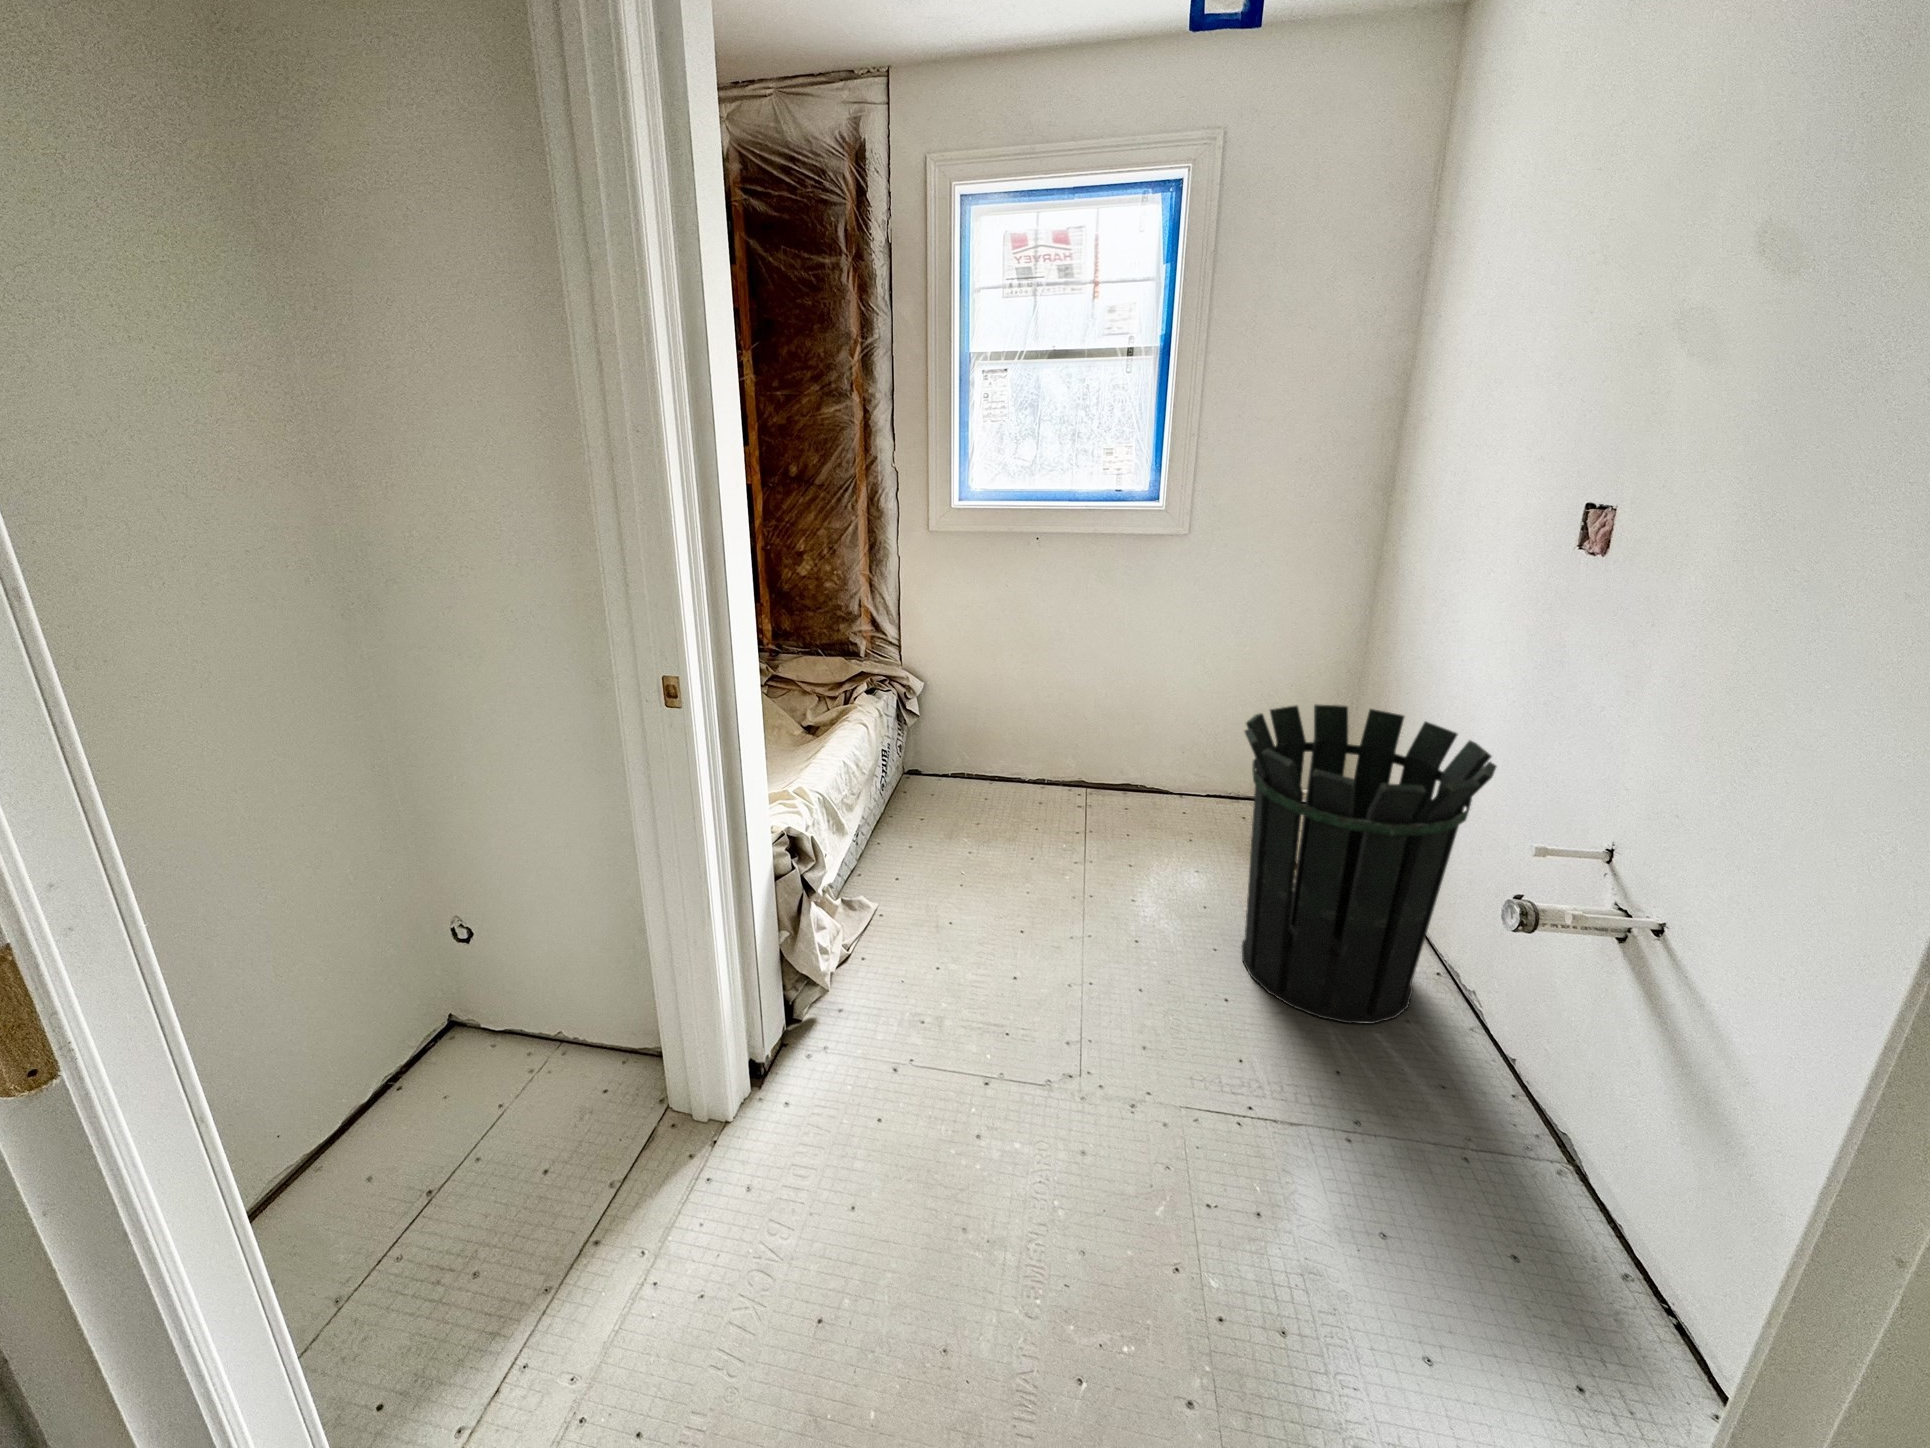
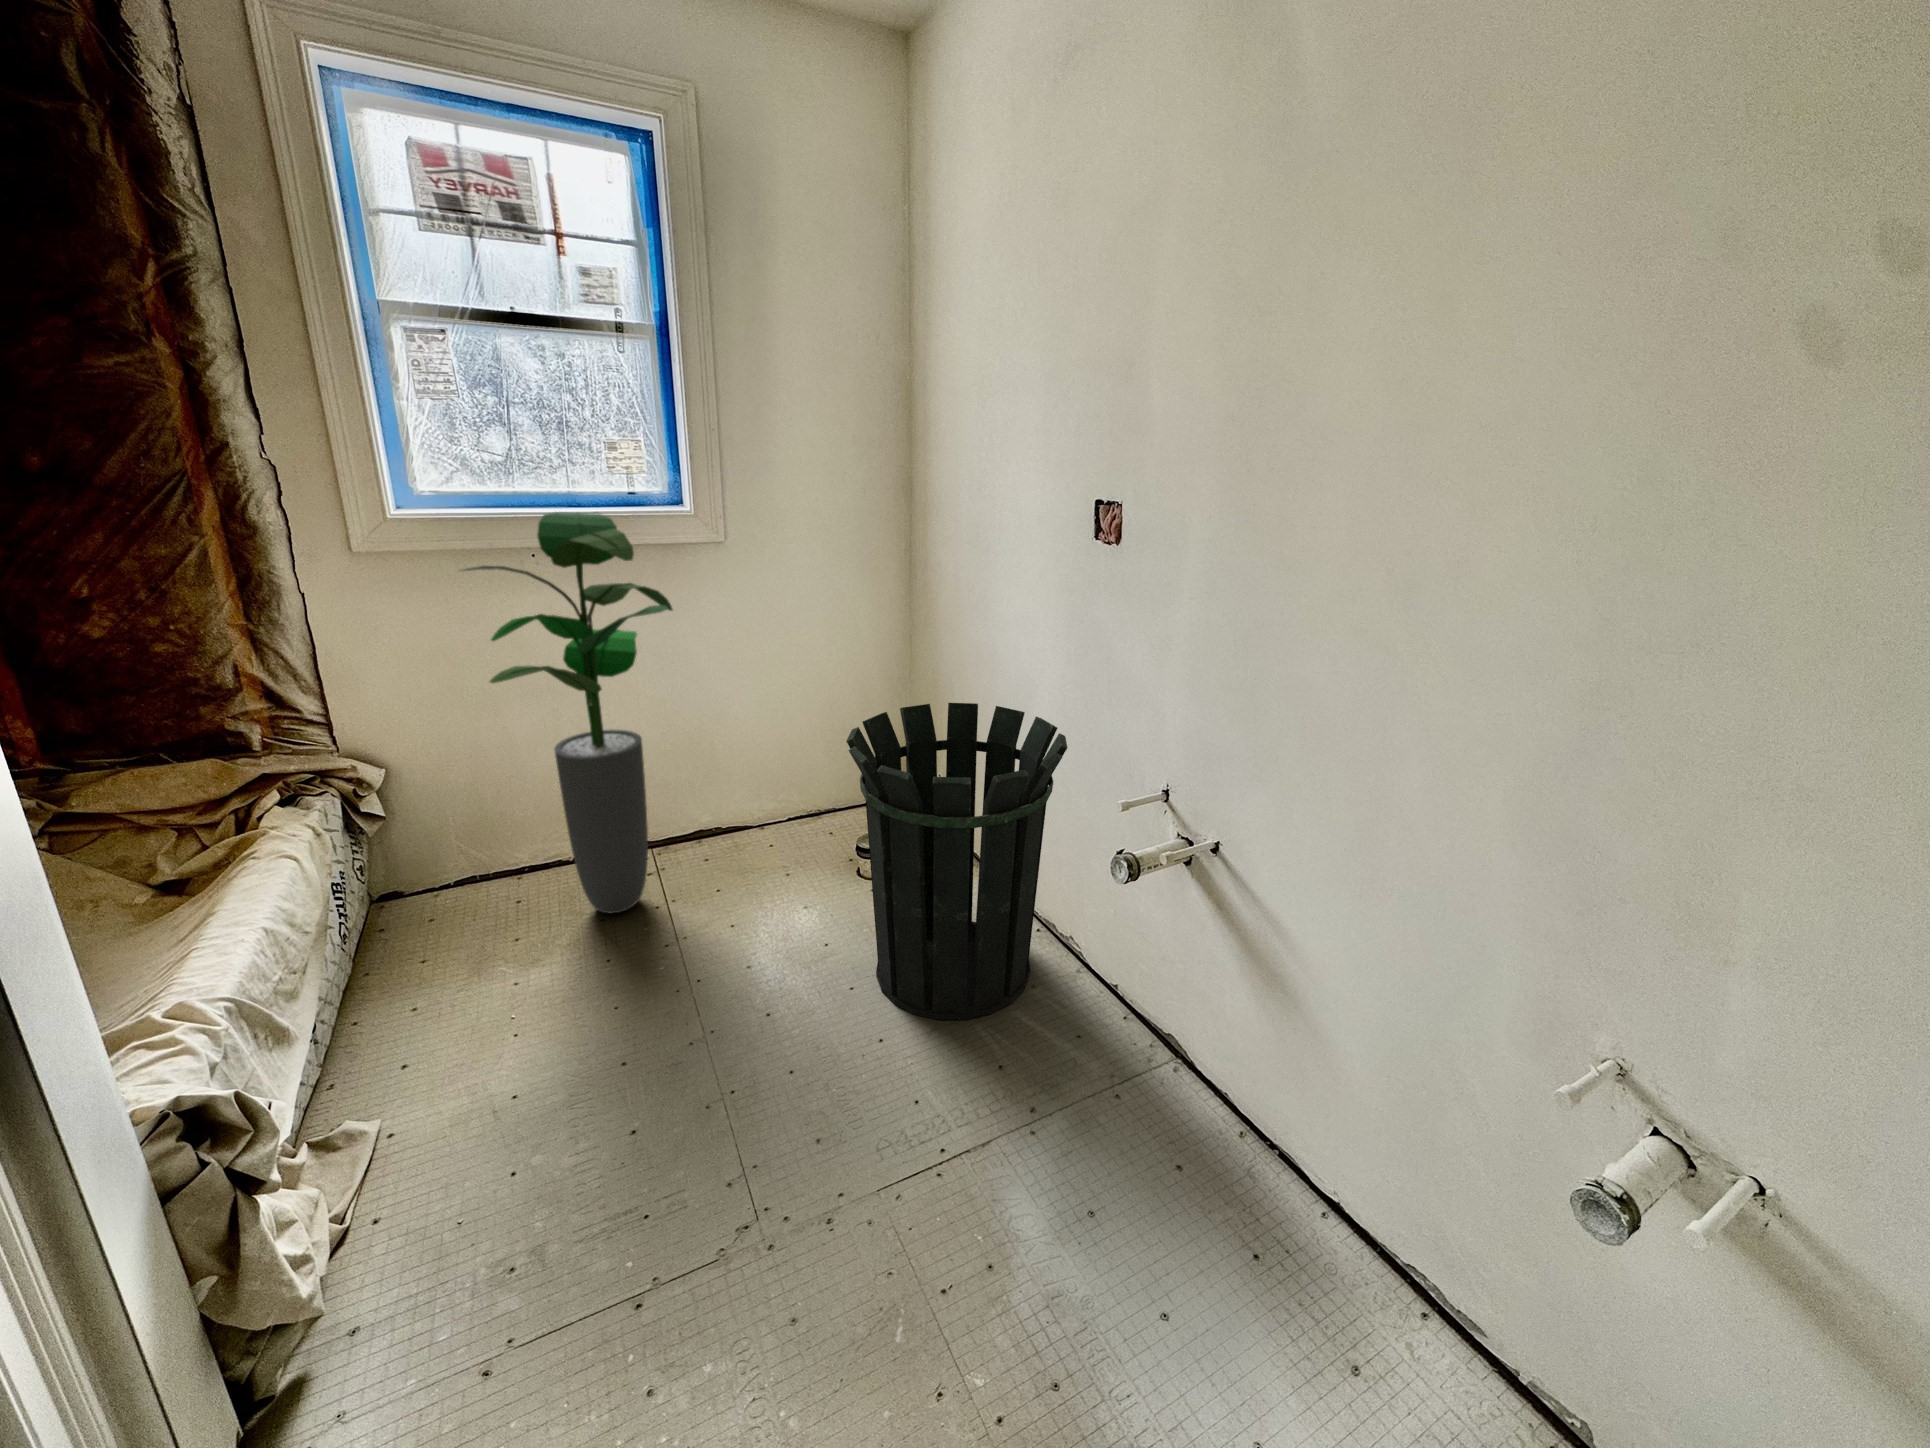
potted plant: none [984,506,1130,826] -> present [463,512,672,913]

